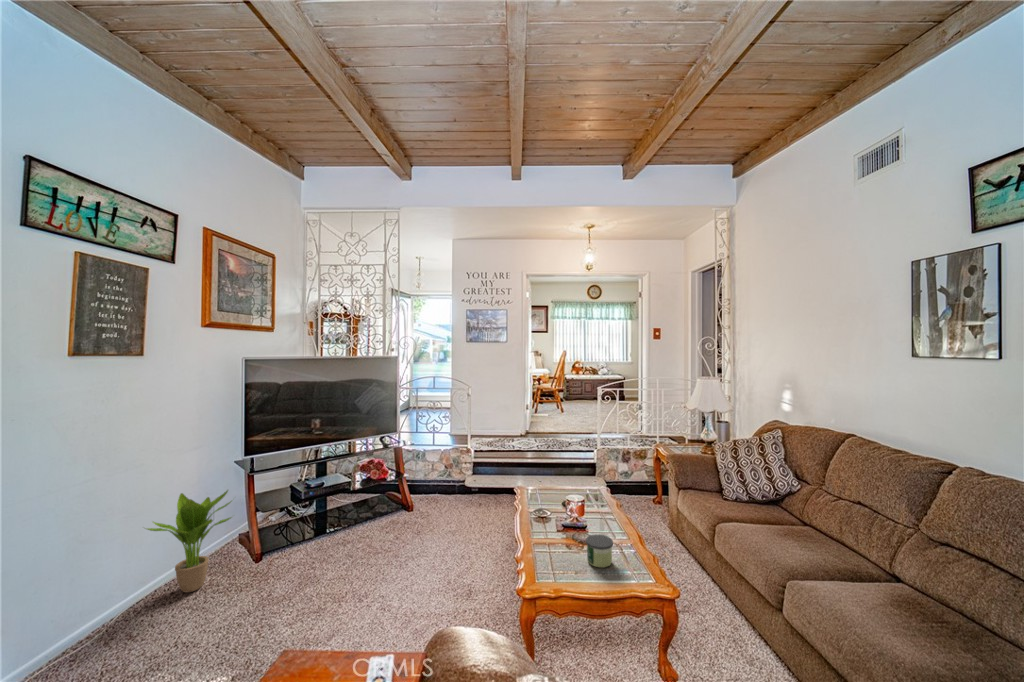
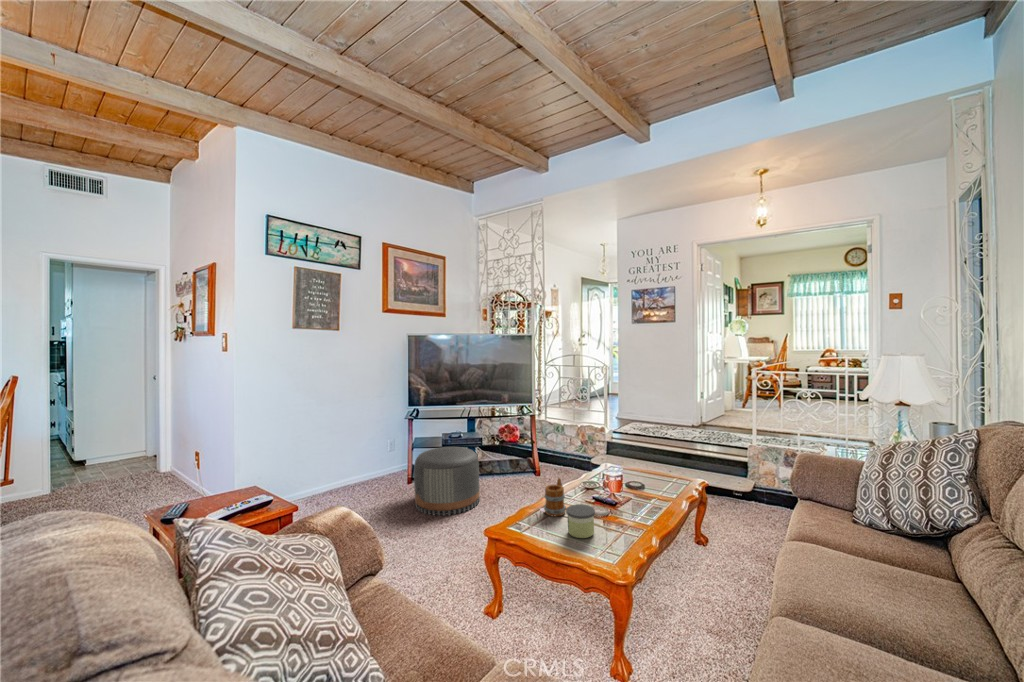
potted plant: present [147,490,231,592] -> none [332,424,387,490]
pouf: none [301,500,387,596] -> present [414,447,480,516]
mug: none [542,514,564,554] -> present [544,478,566,516]

